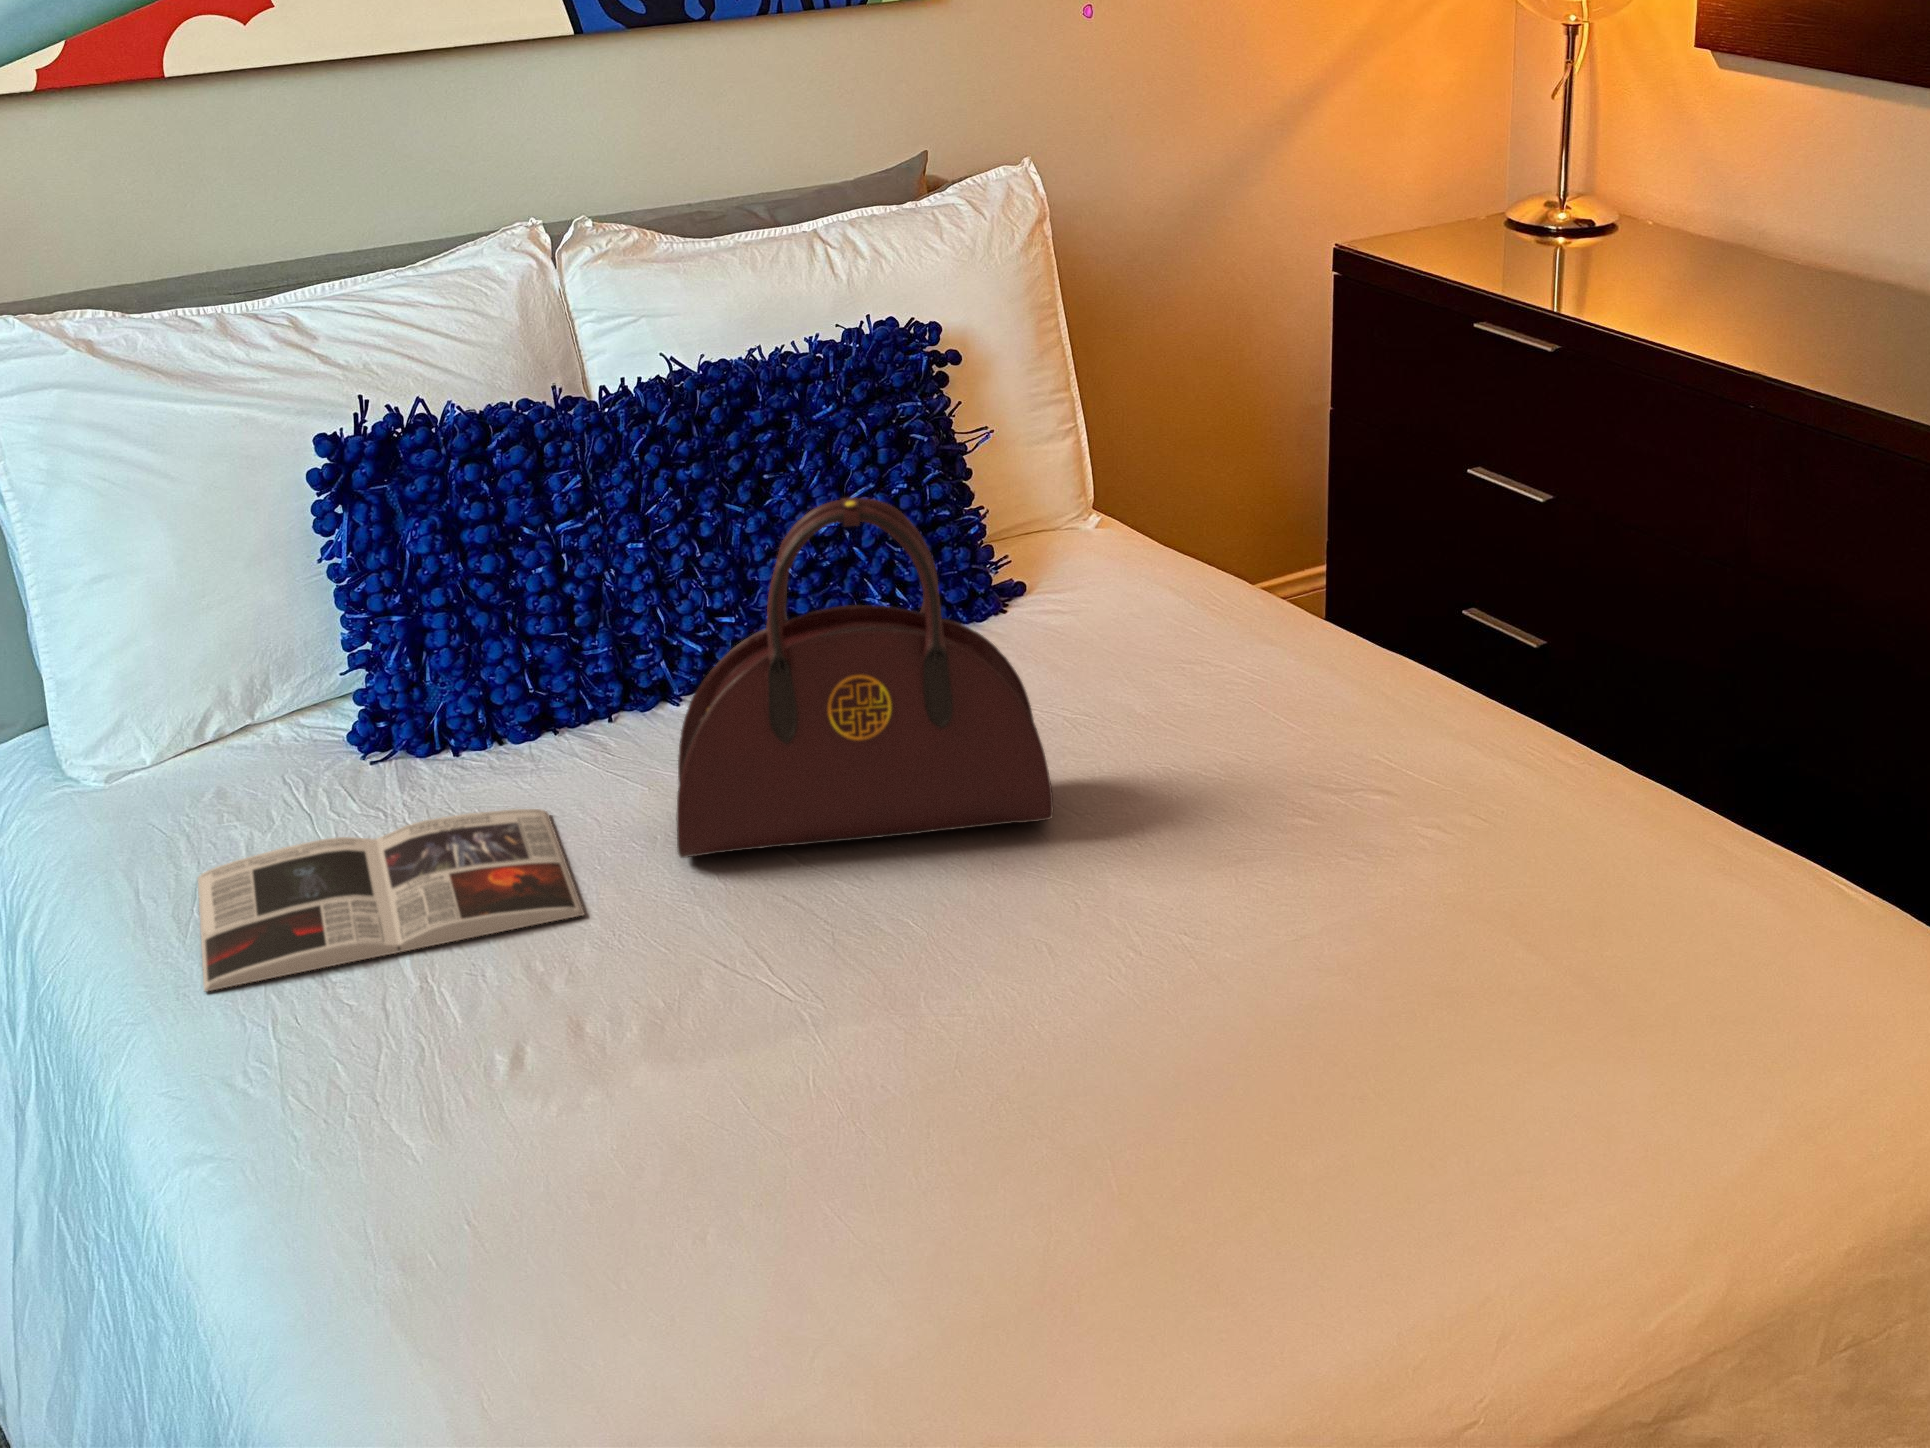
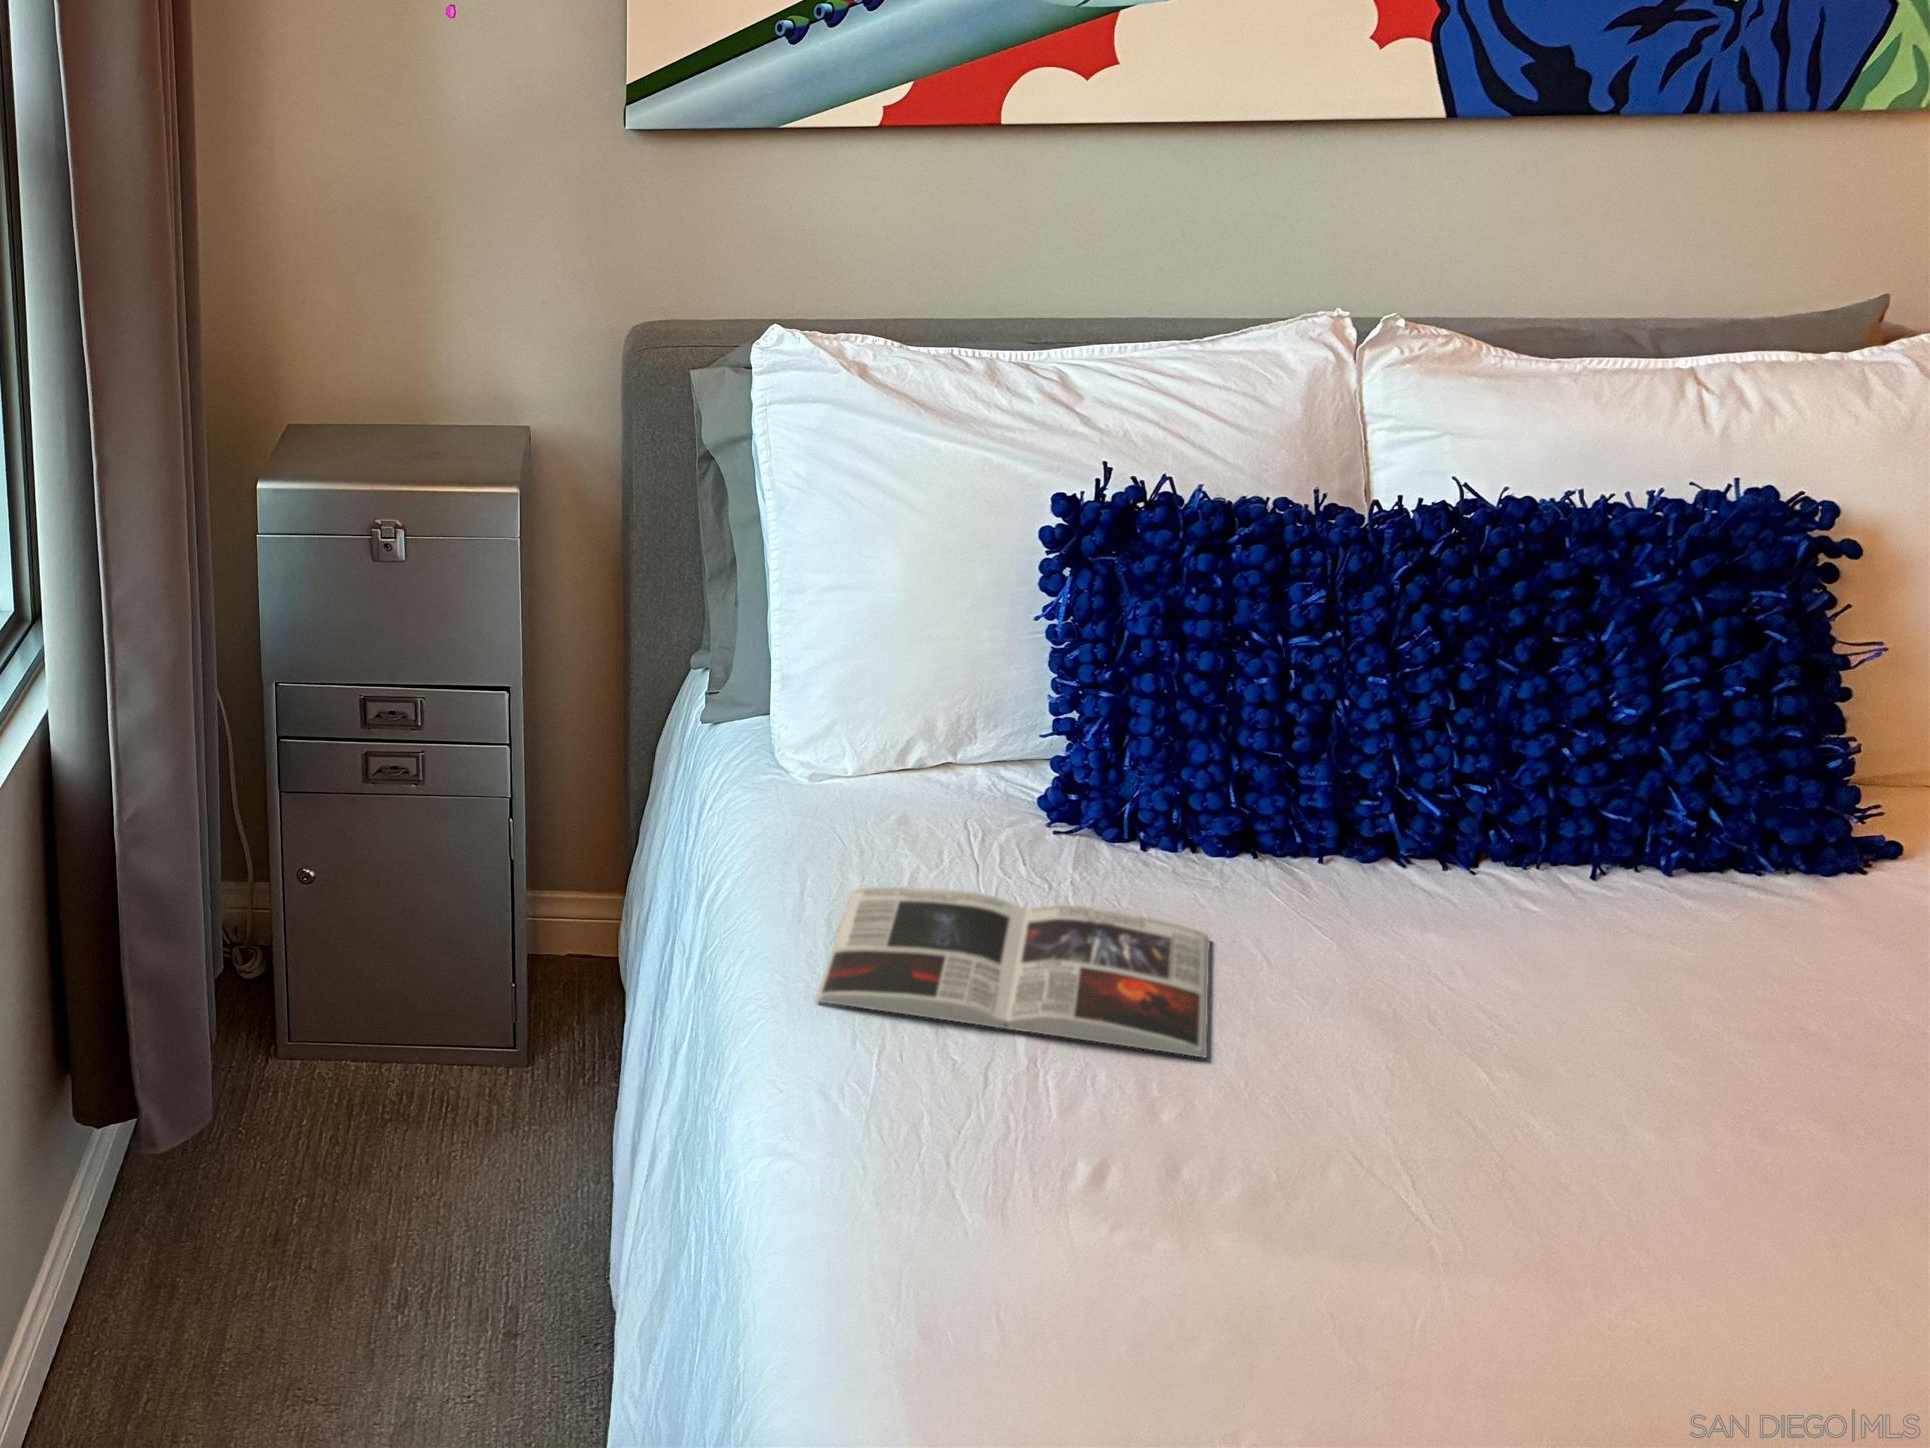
handbag: present [676,497,1053,858] -> none [1330,685,1831,1145]

